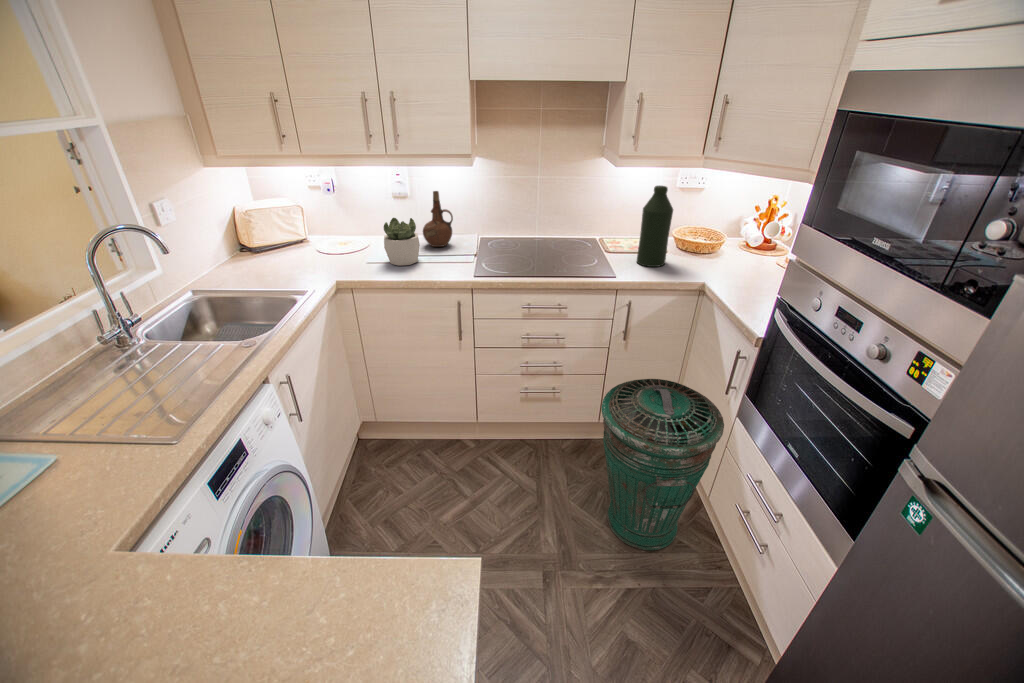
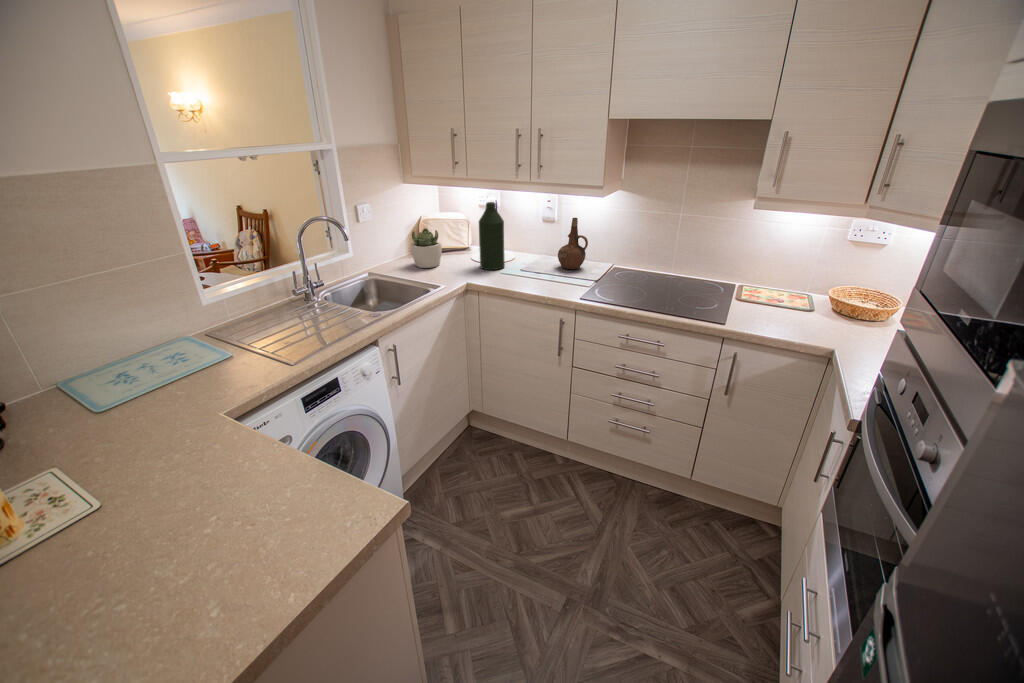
bottle: present [637,186,673,267] -> present [479,202,505,270]
succulent plant: present [384,218,420,266] -> present [411,228,442,268]
trash can: present [601,379,724,550] -> none [655,436,797,633]

